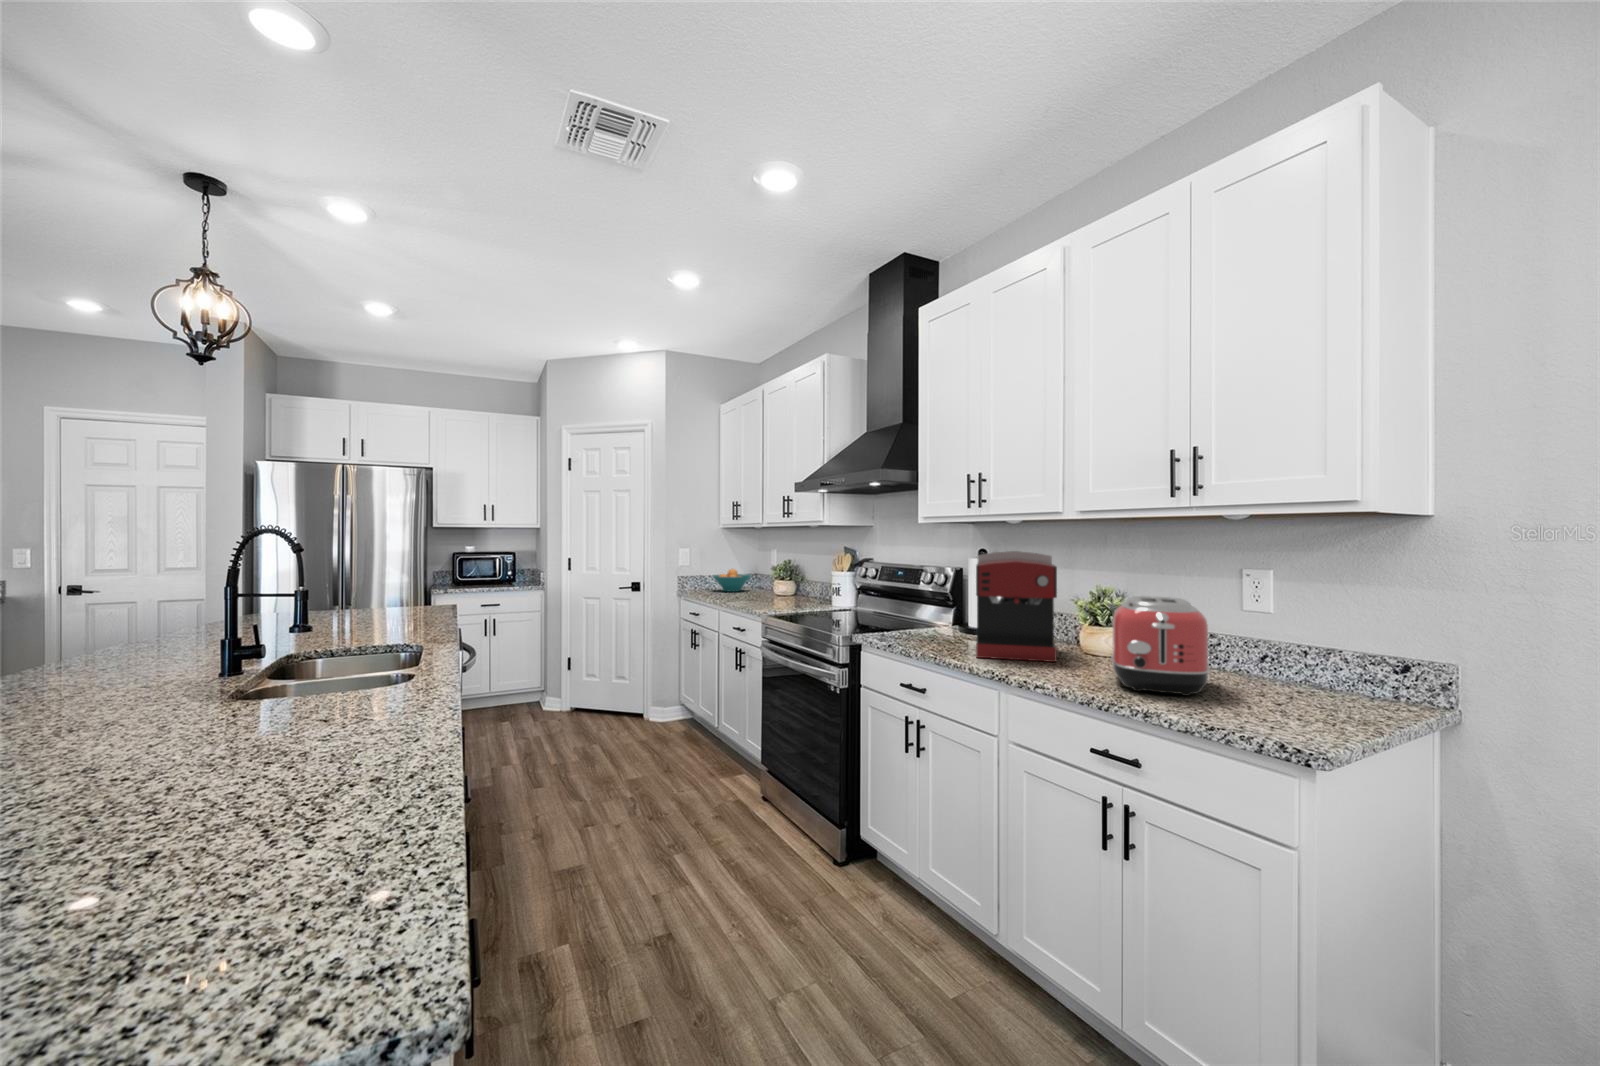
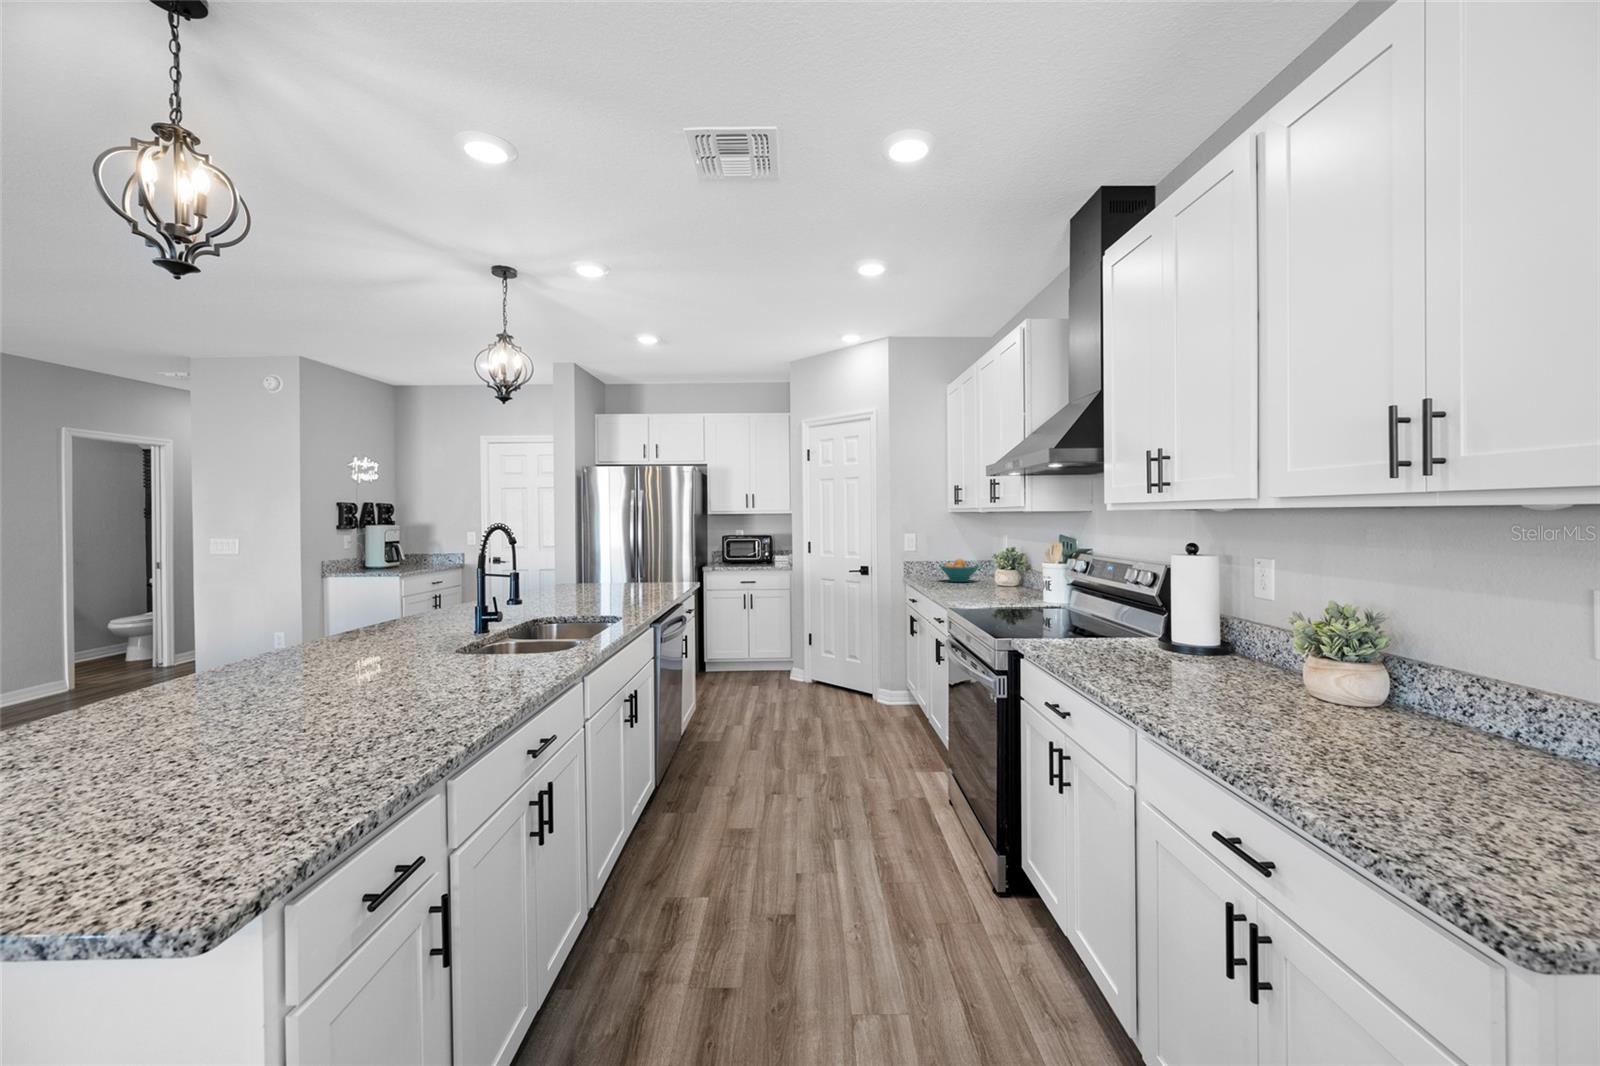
coffee maker: present [976,551,1057,662] -> none [1126,549,1263,703]
toaster: present [1111,596,1210,696] -> none [1279,623,1466,787]

